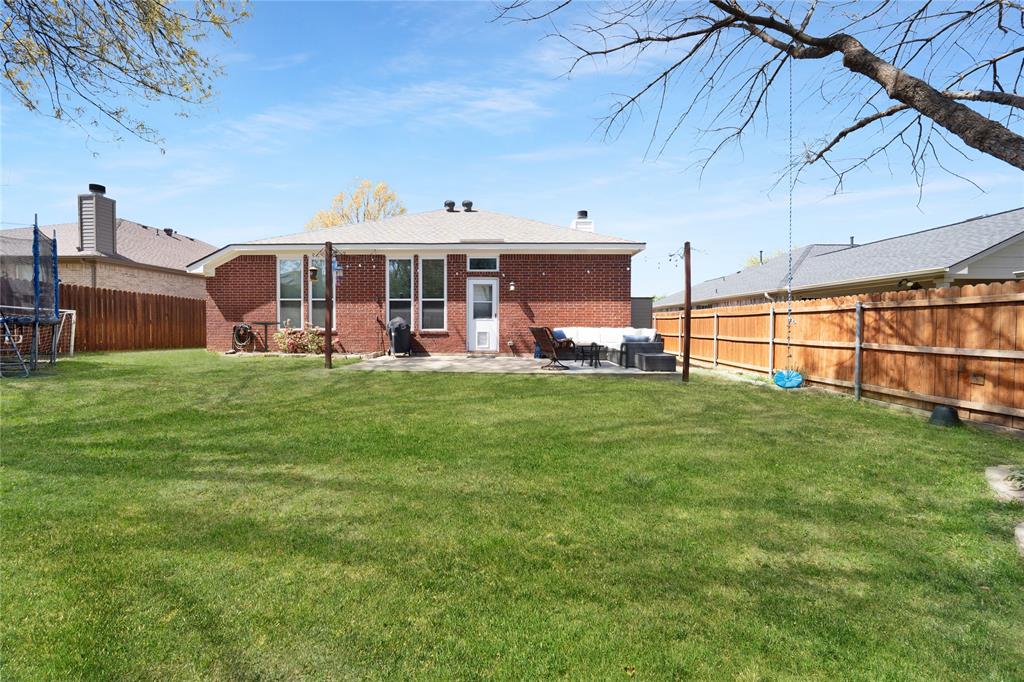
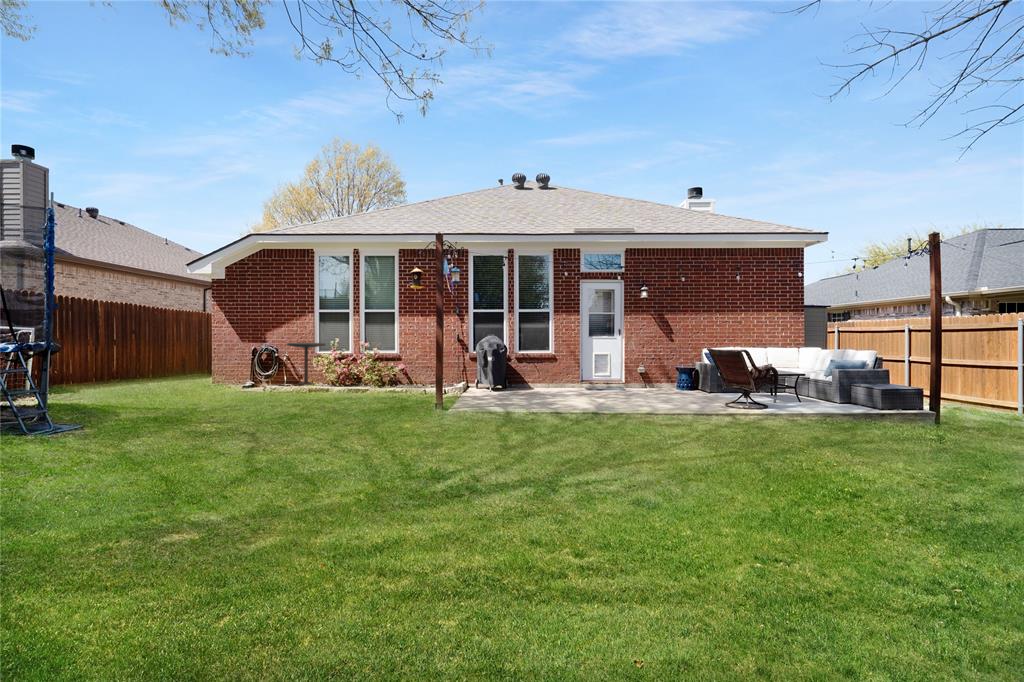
bench: present [590,342,629,368] -> none [780,370,839,406]

